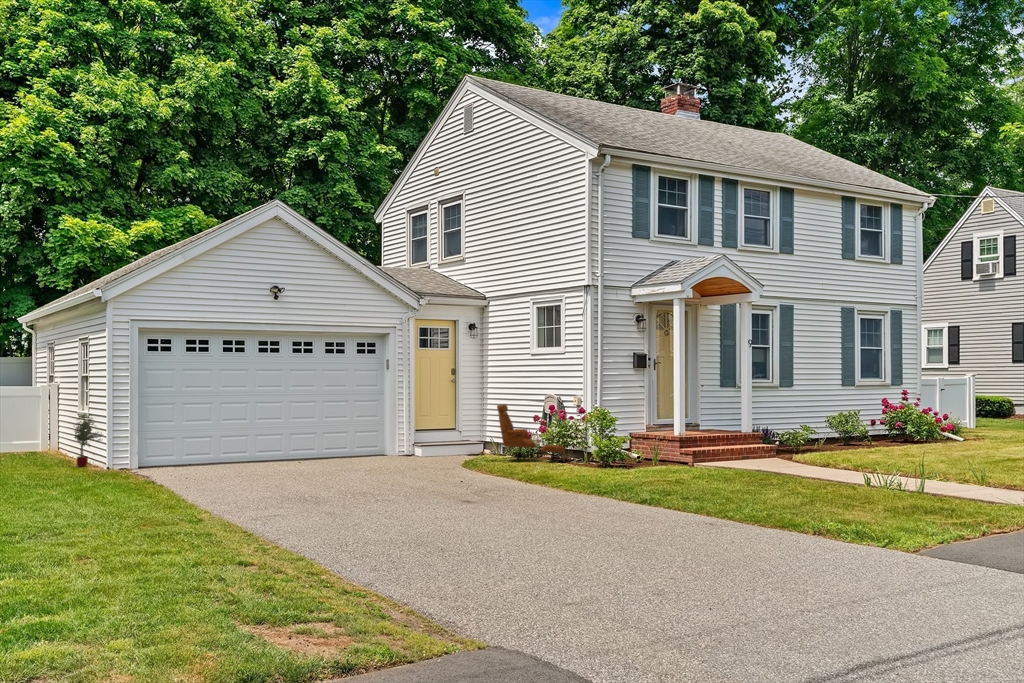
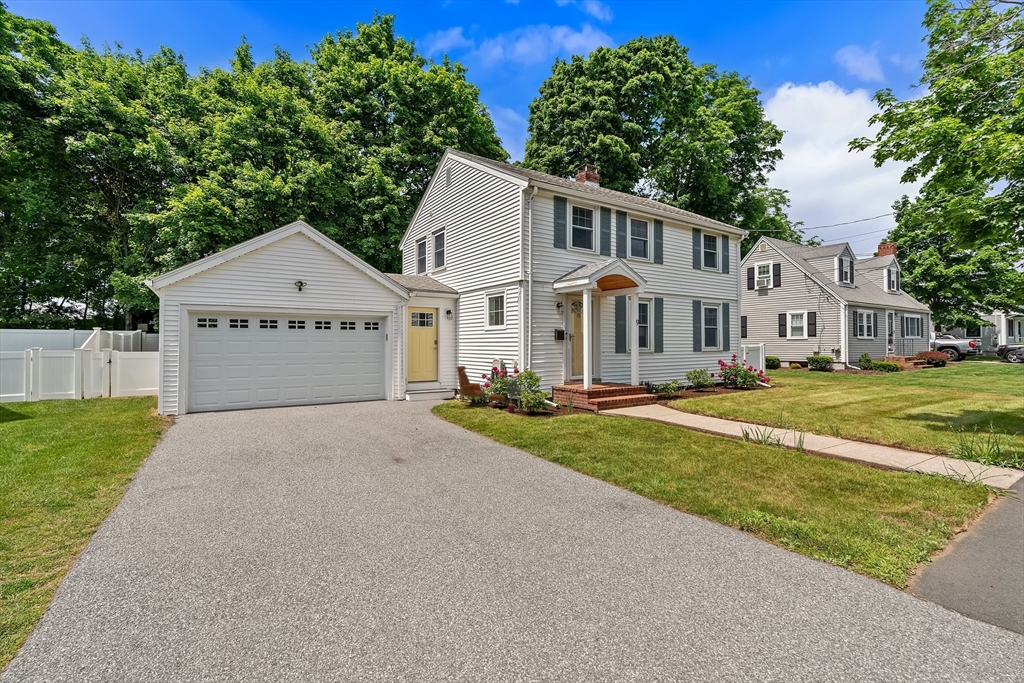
potted tree: present [74,414,102,467] -> present [507,375,525,413]

